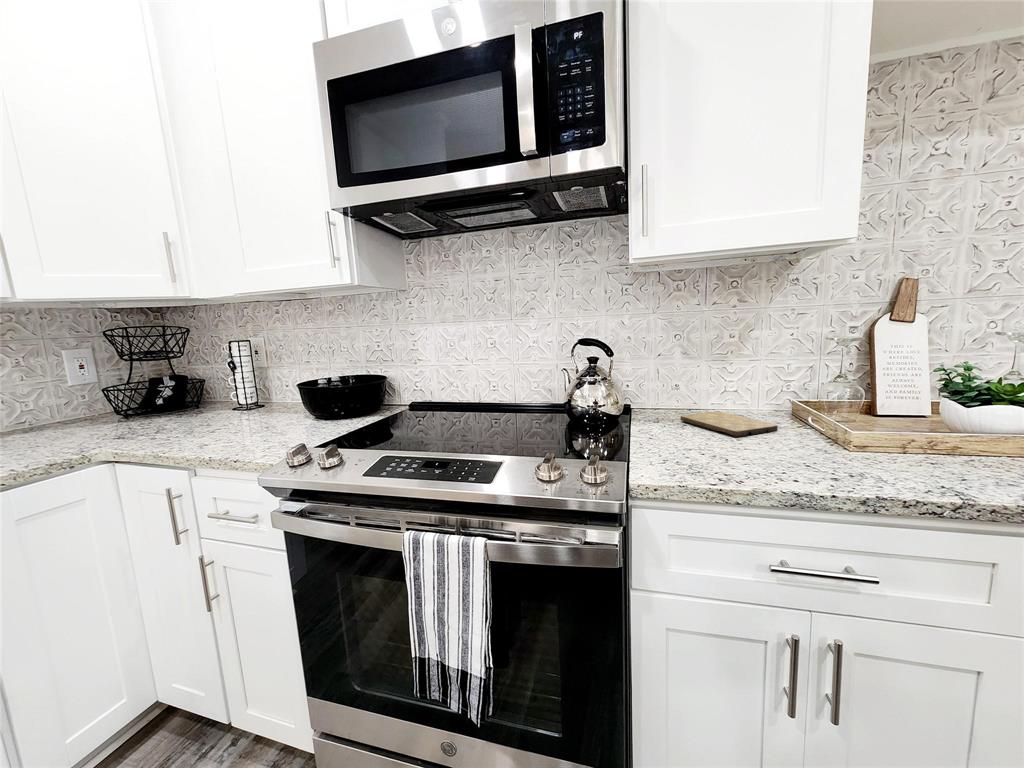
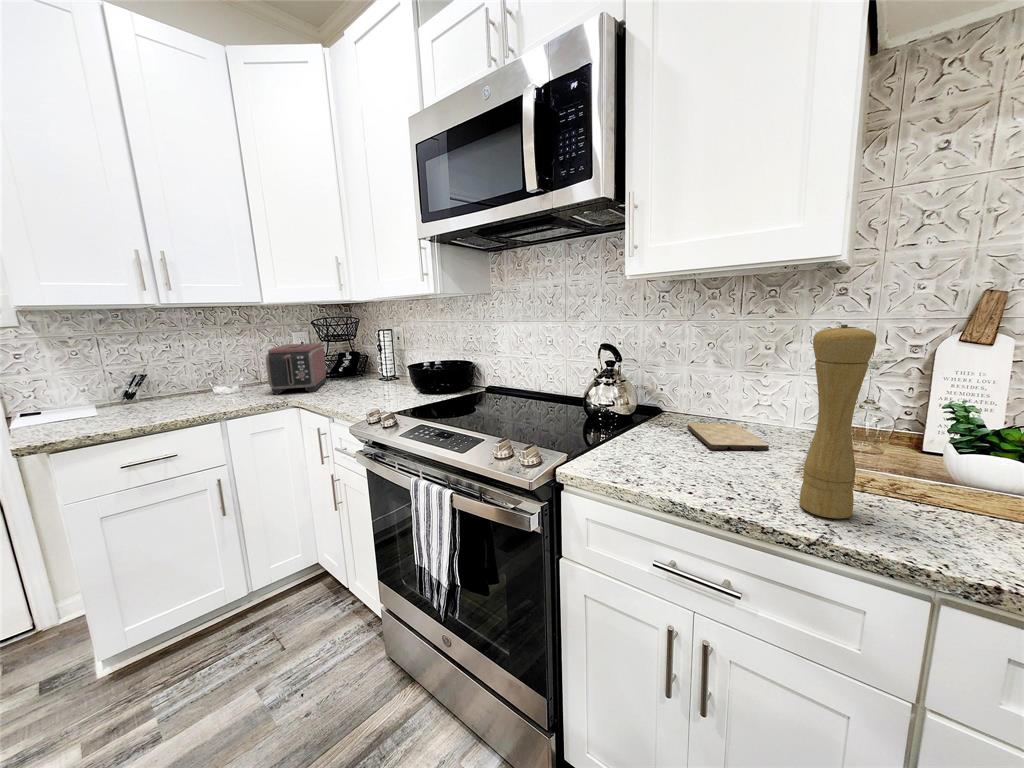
pepper mill: none [890,290,971,480] -> present [799,325,877,519]
toaster: none [30,365,138,450] -> present [266,343,326,395]

